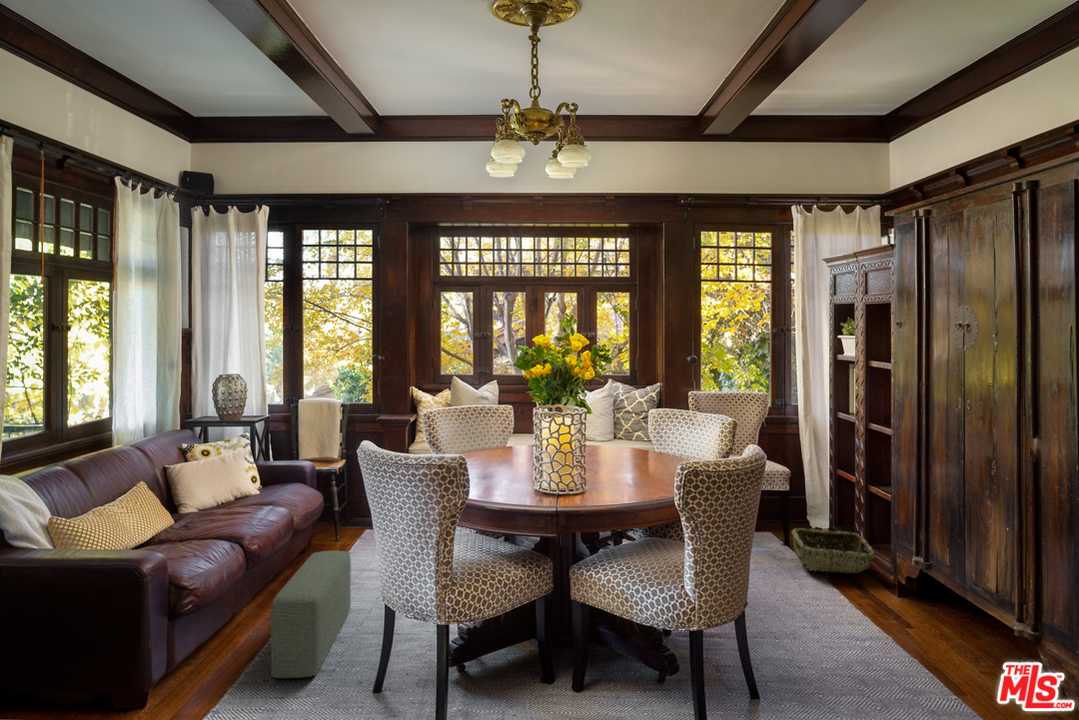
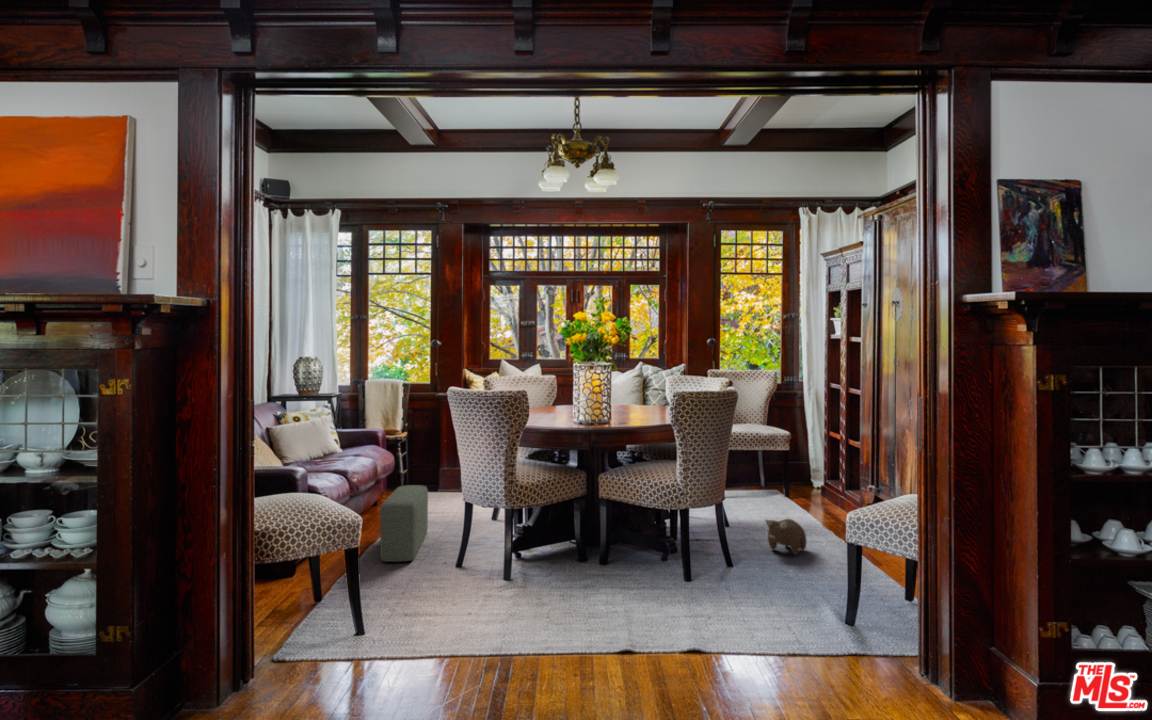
woven basket: present [792,528,876,573] -> none [791,481,856,515]
plush toy: none [789,609,841,662] -> present [766,519,807,555]

